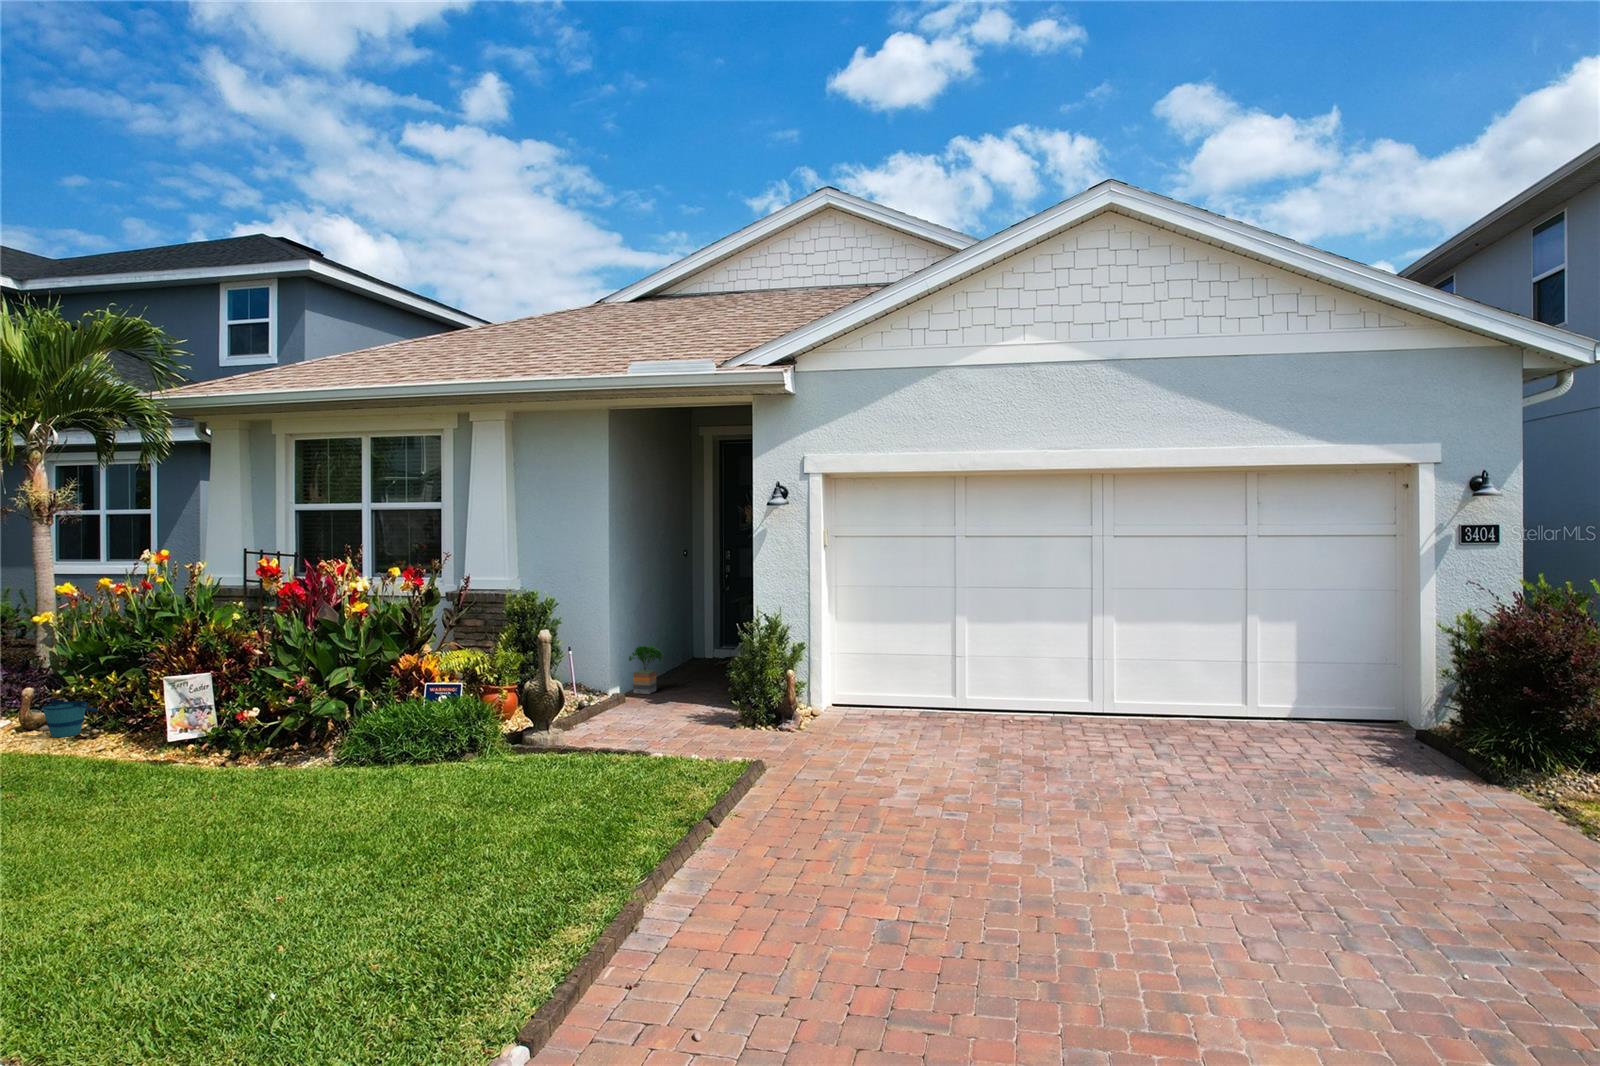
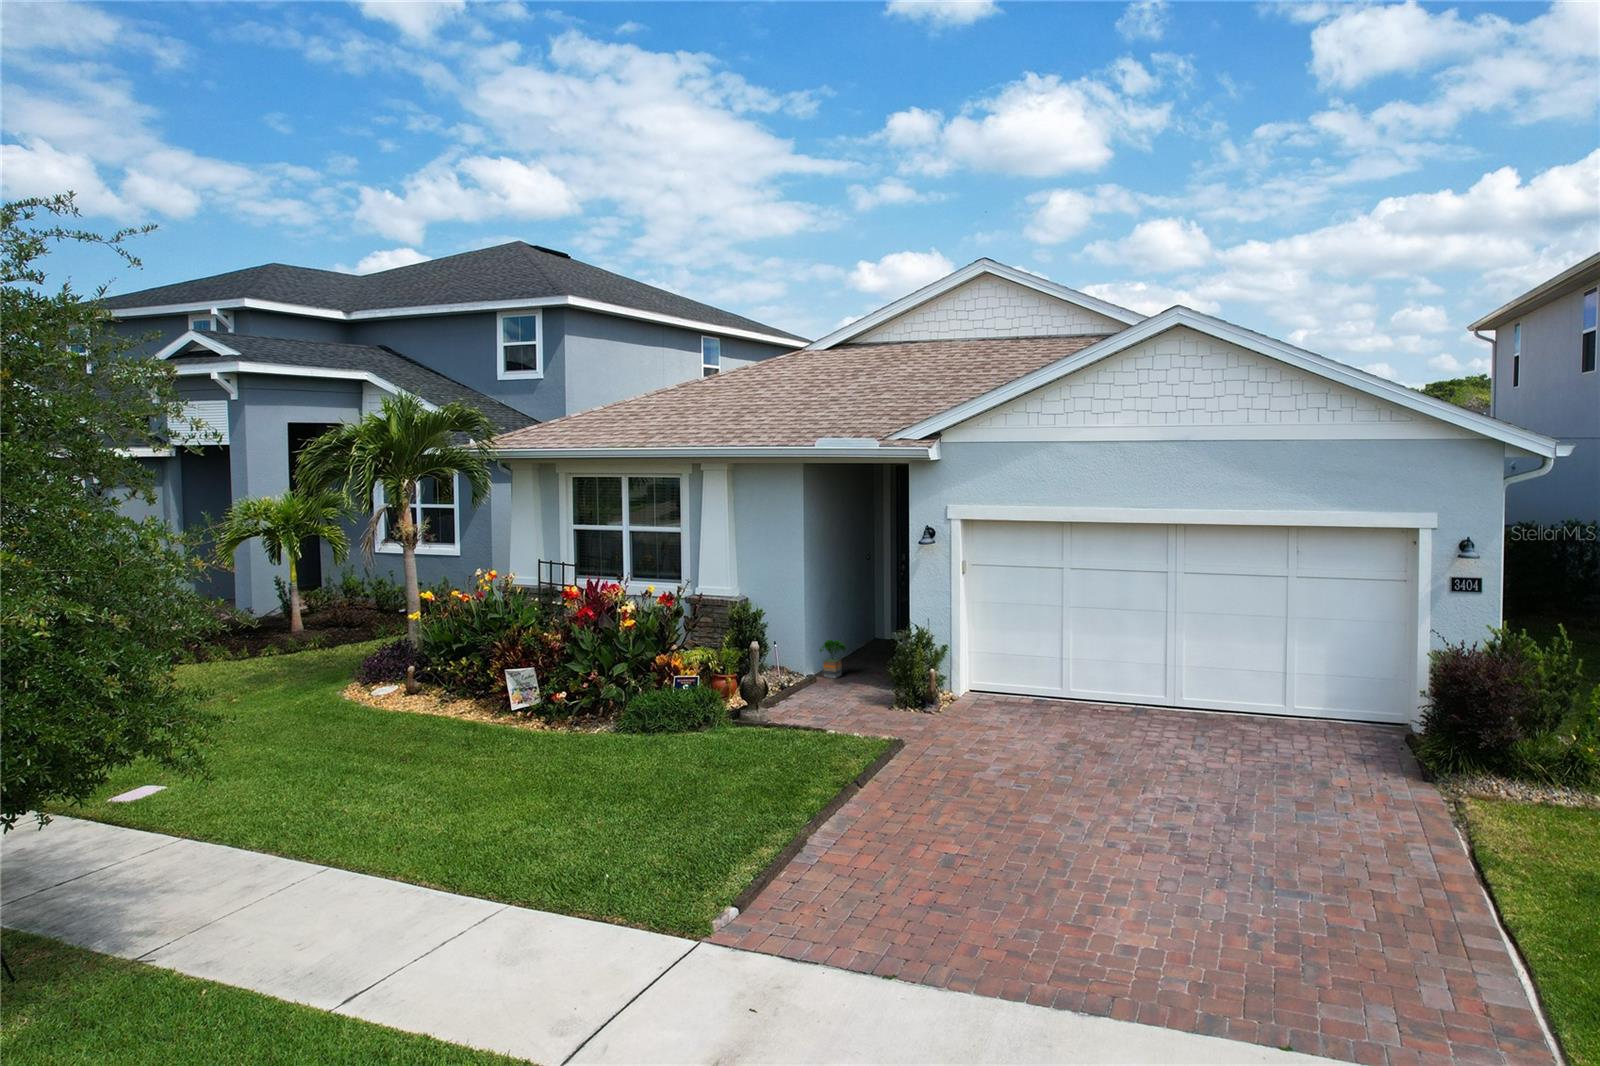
bucket: present [42,699,98,737] -> none [429,676,461,702]

